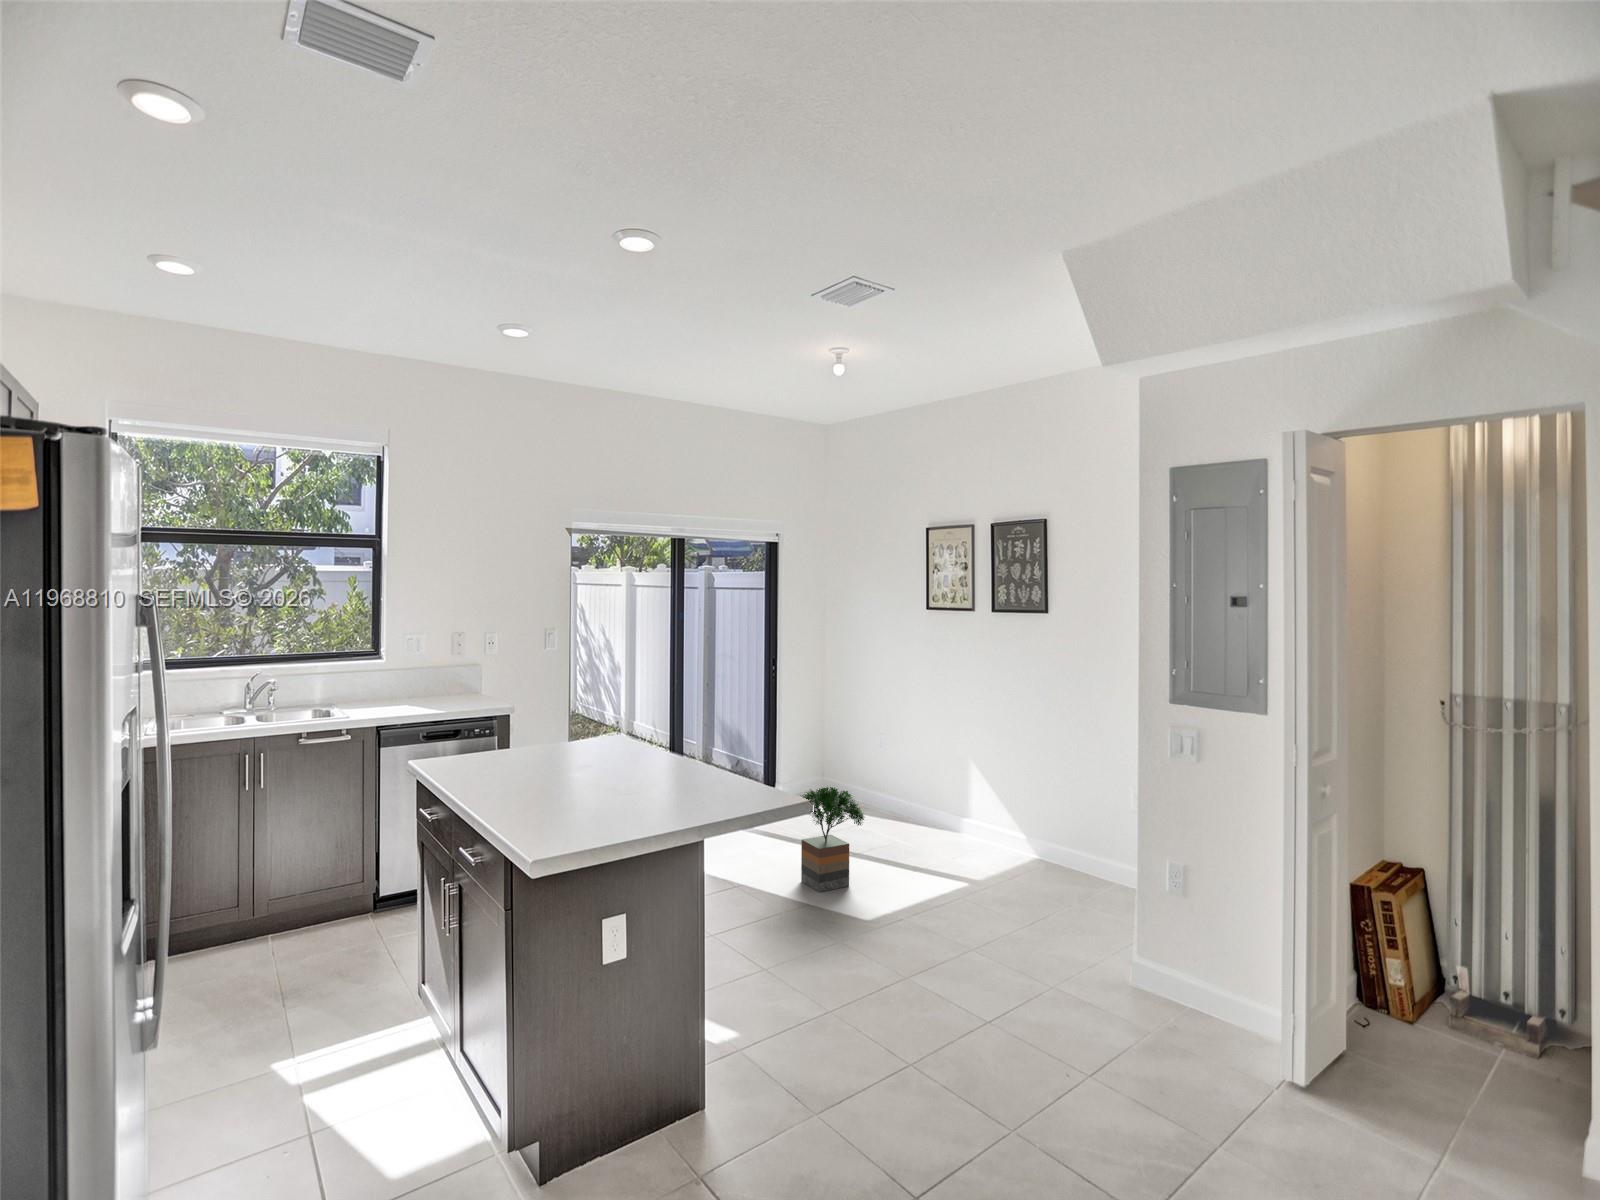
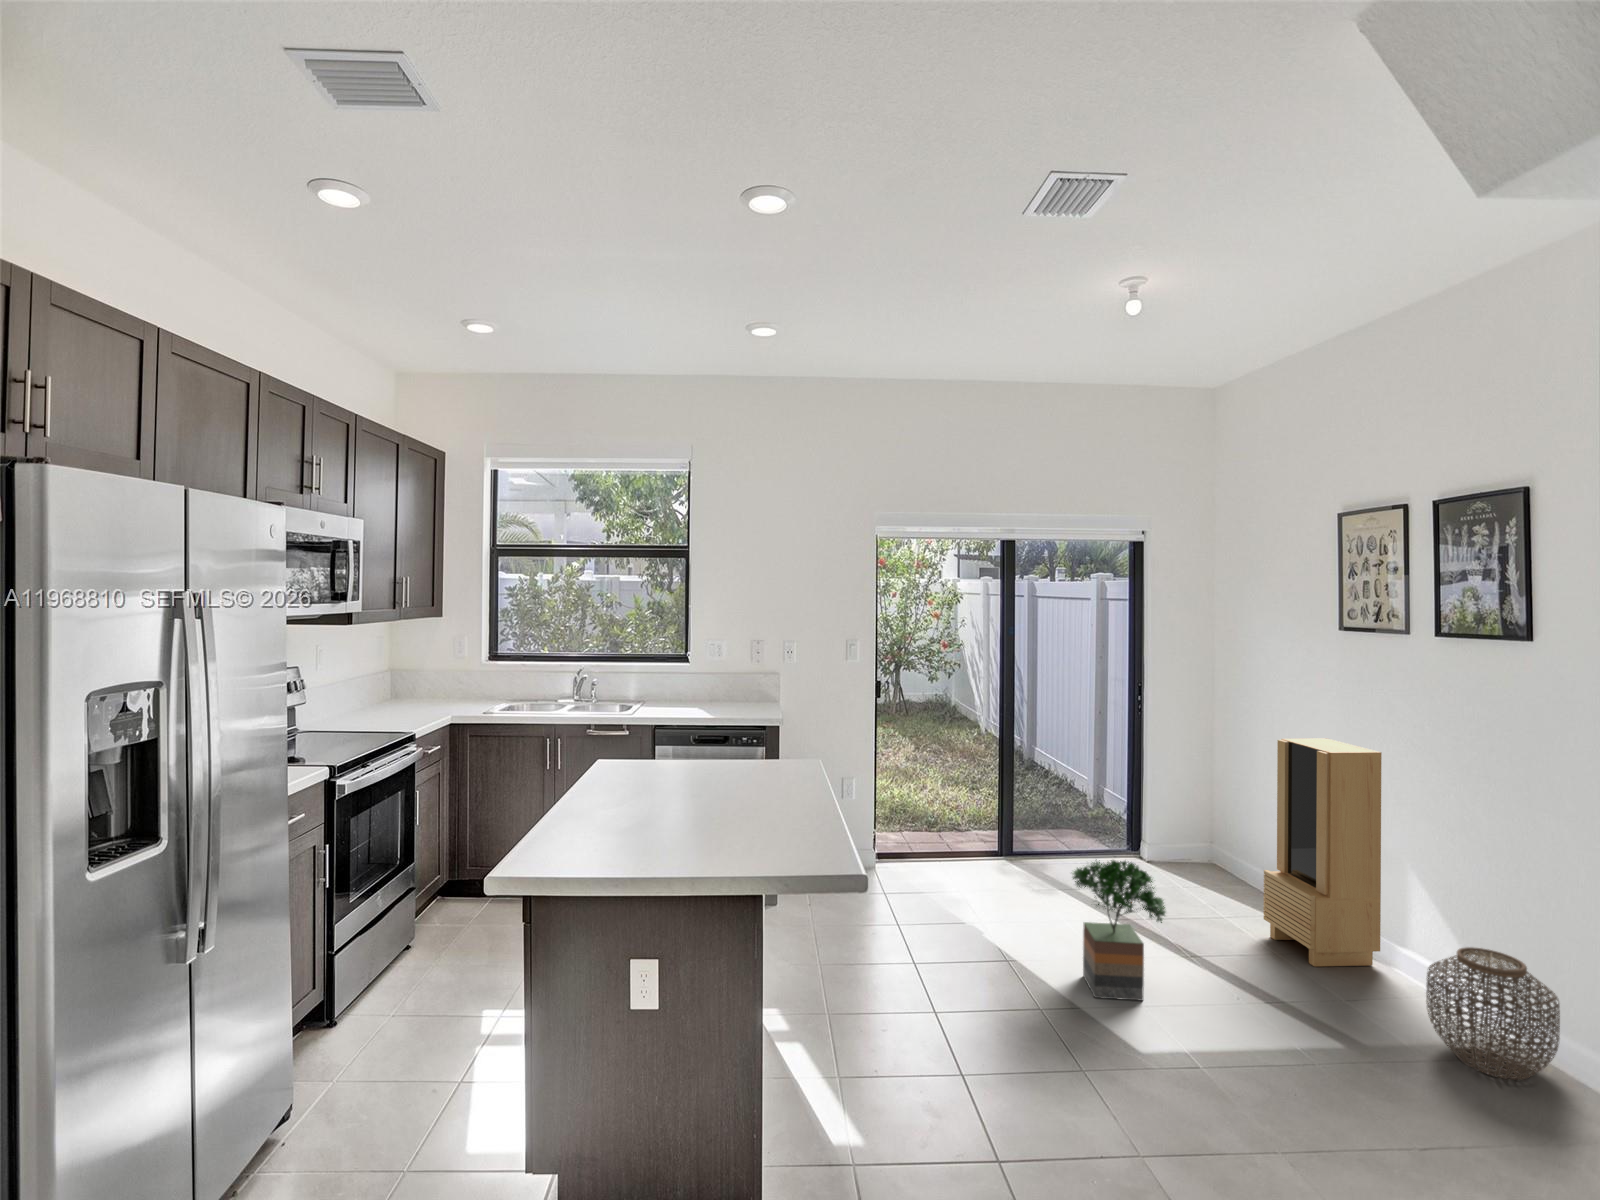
storage cabinet: none [888,686,959,842] -> present [1264,738,1382,966]
woven basket: none [1003,803,1067,876] -> present [1426,947,1560,1080]

